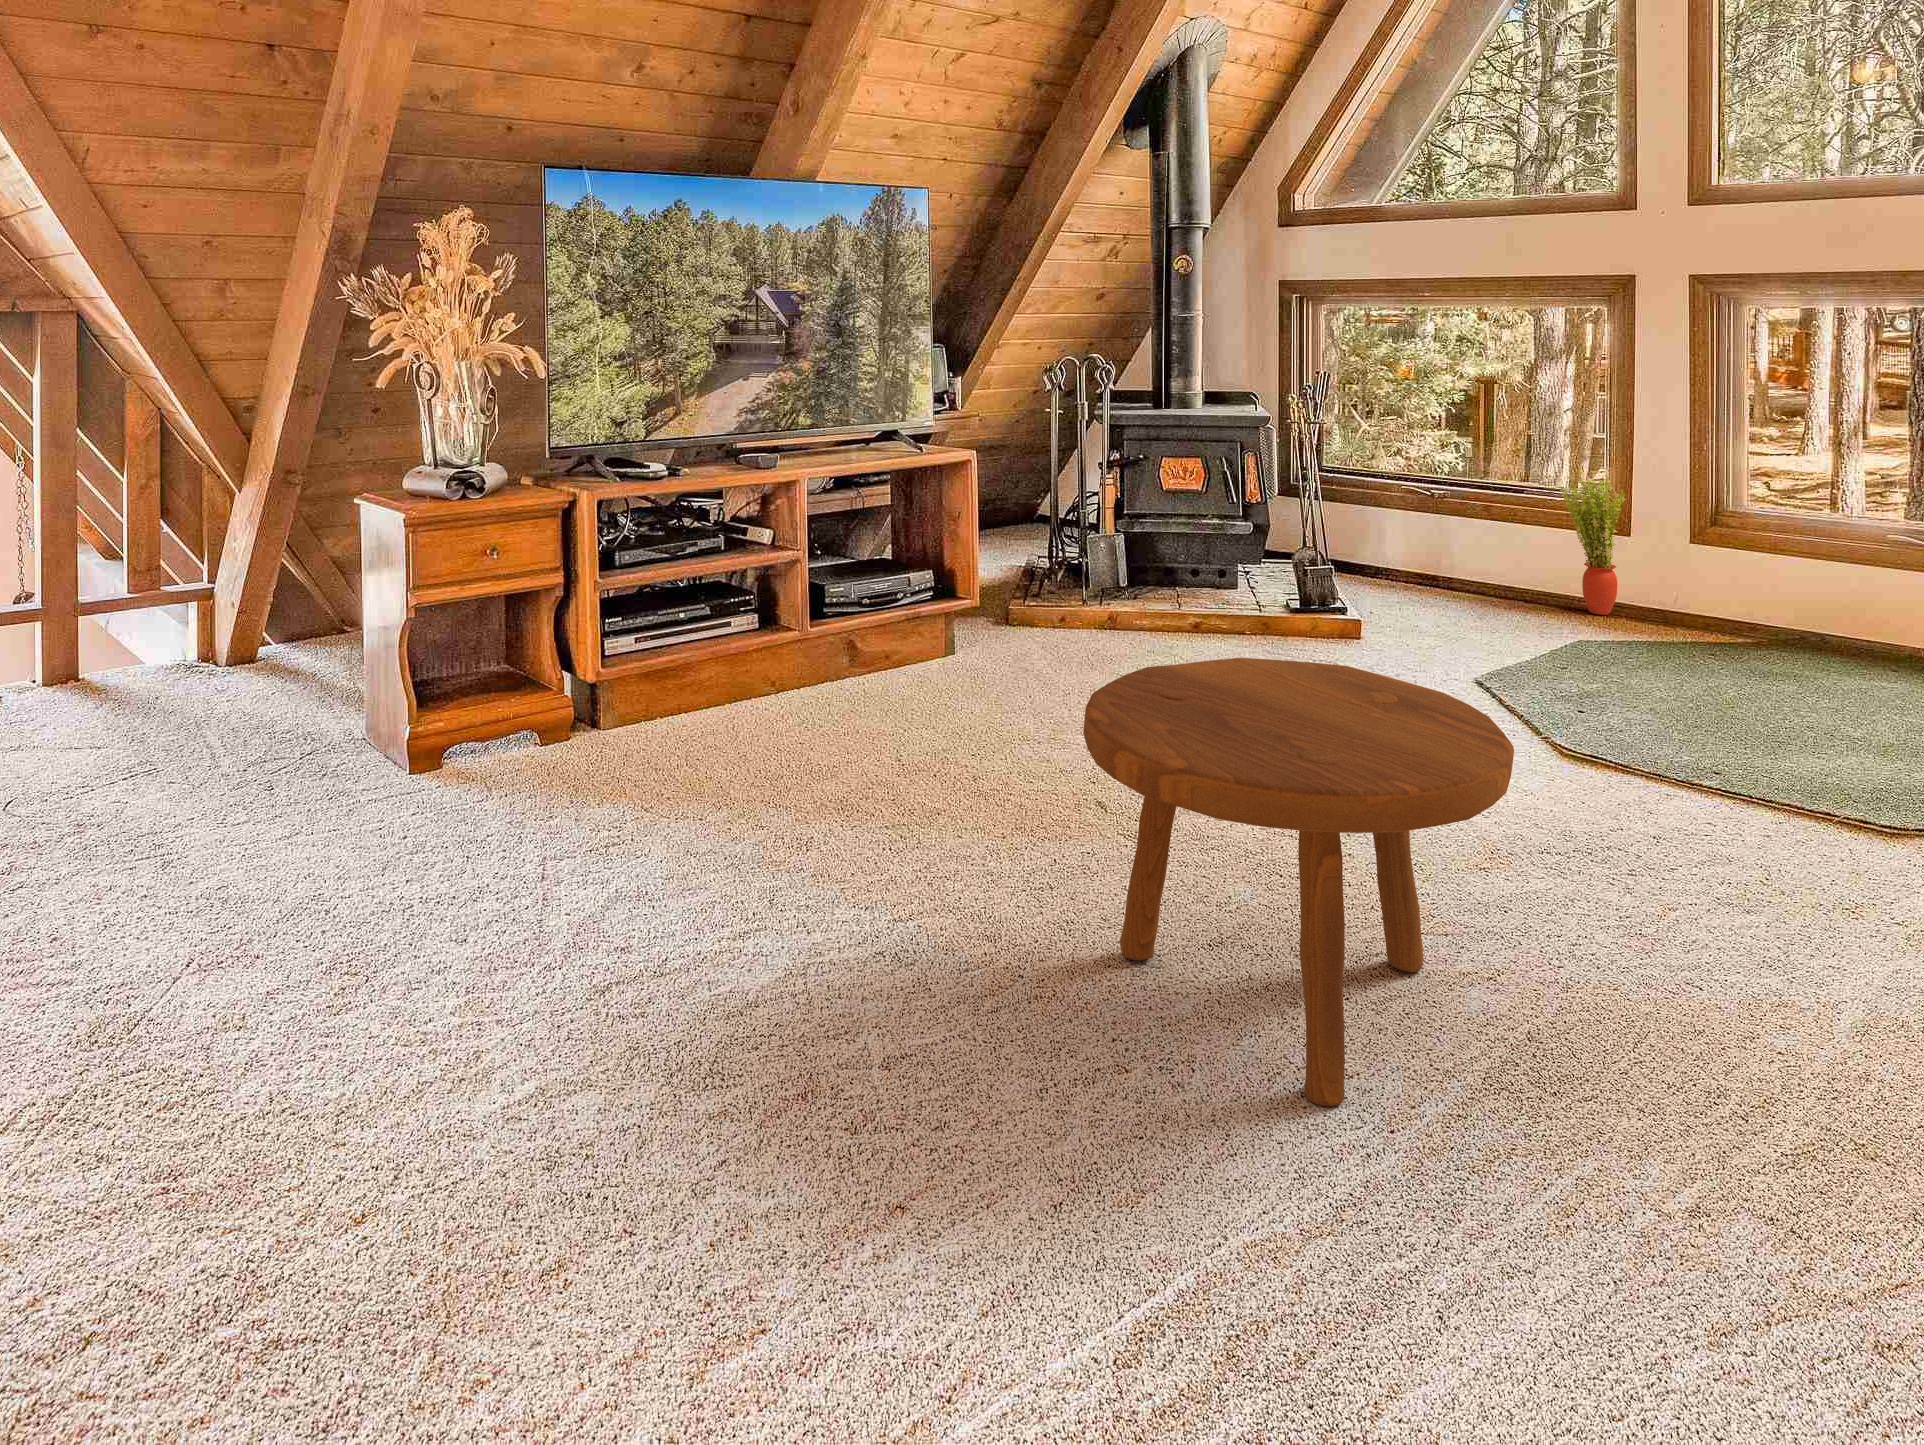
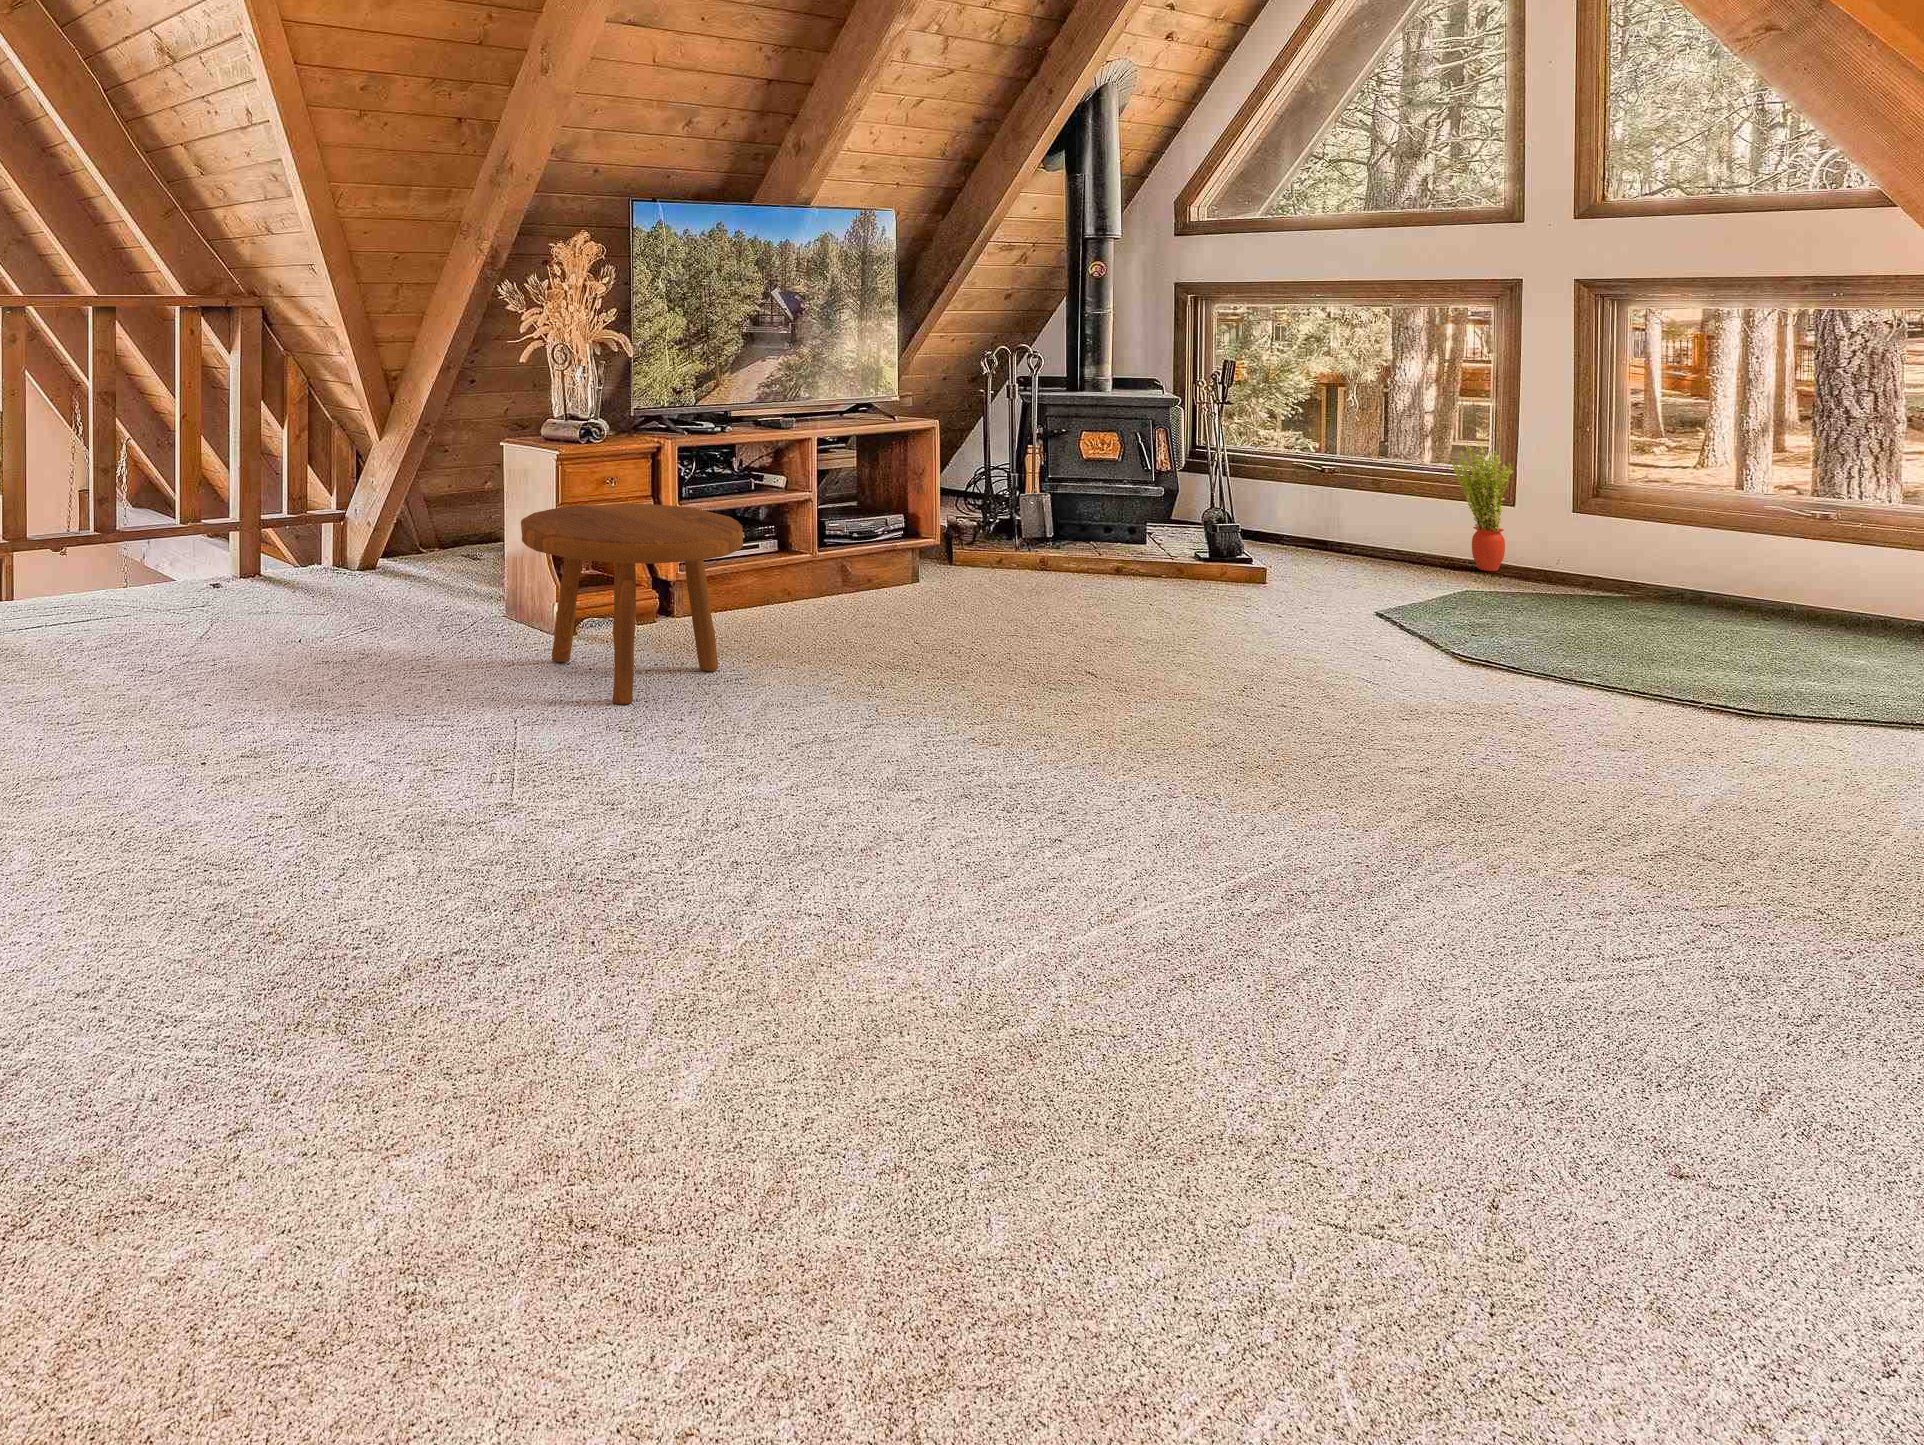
footstool: present [1083,658,1514,1106] -> present [521,503,743,704]

